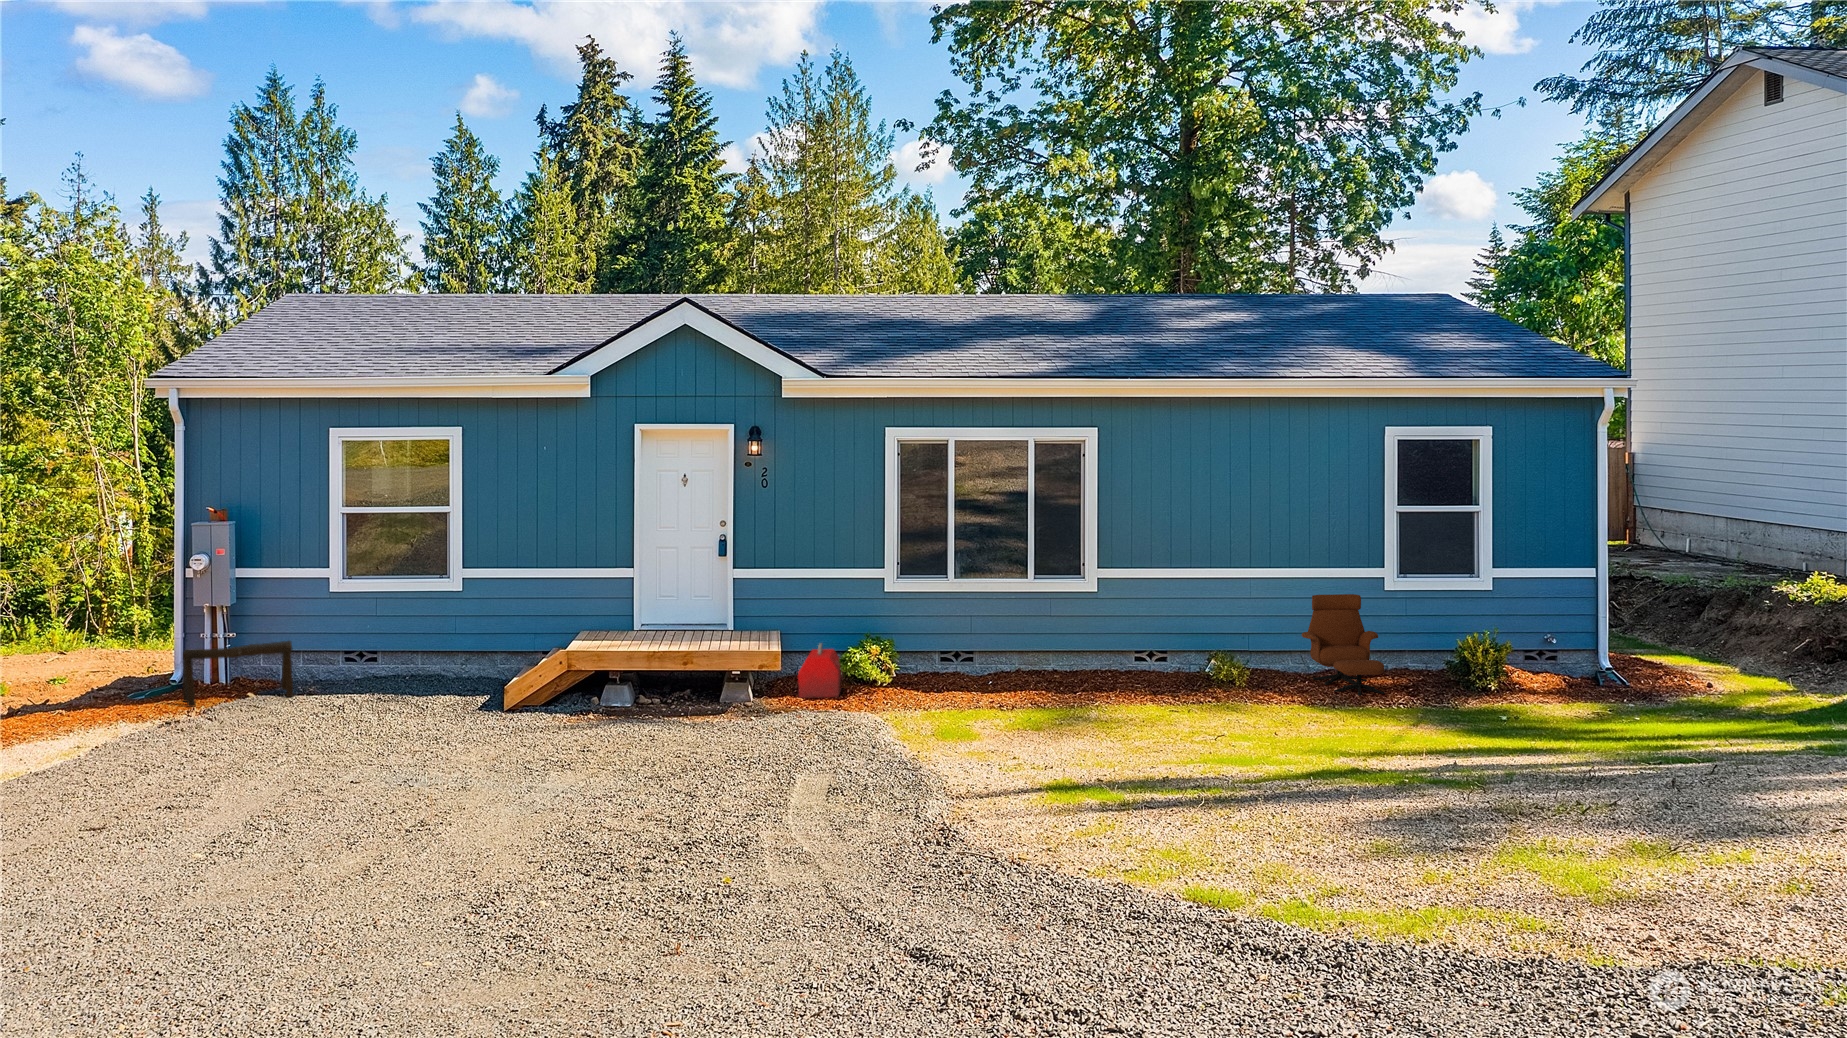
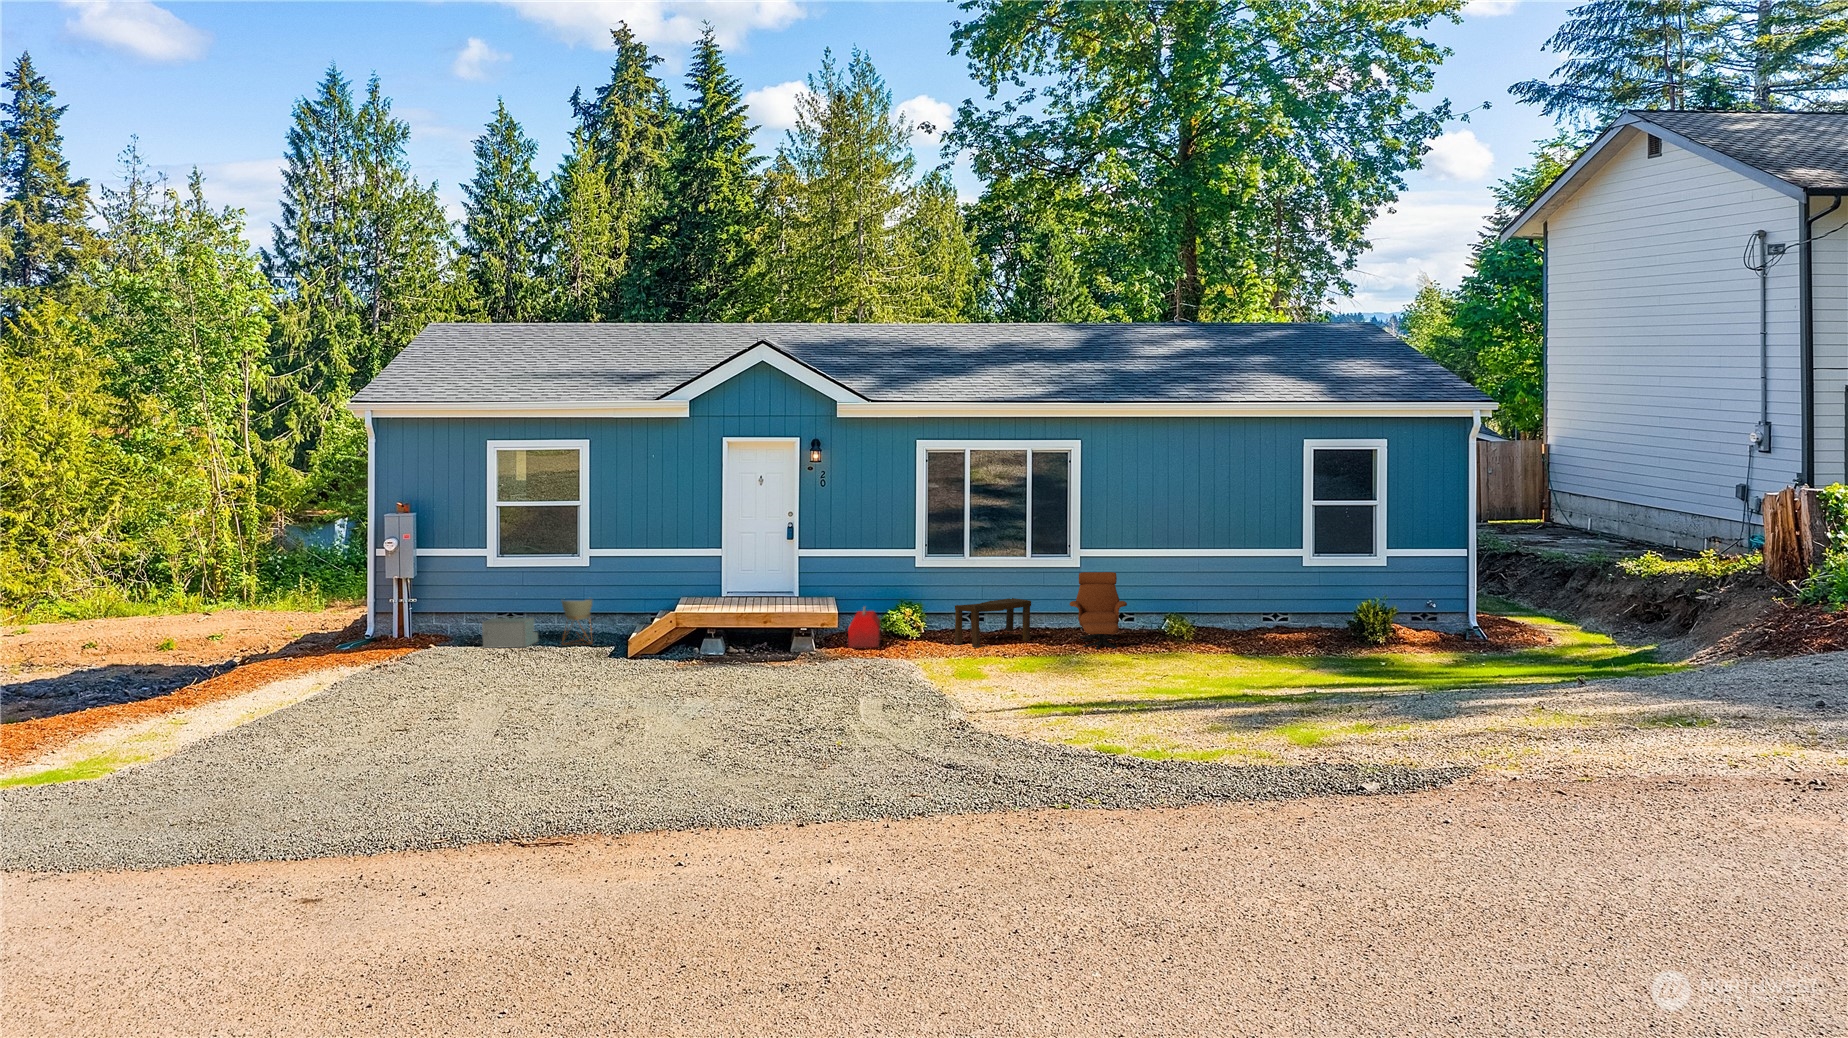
lounge chair: present [1302,594,1385,696] -> present [1069,572,1127,650]
planter: none [423,633,467,696] -> present [562,600,592,645]
bench: present [183,641,294,707] -> present [955,598,1031,648]
storage box: none [315,658,396,700] -> present [482,618,538,648]

